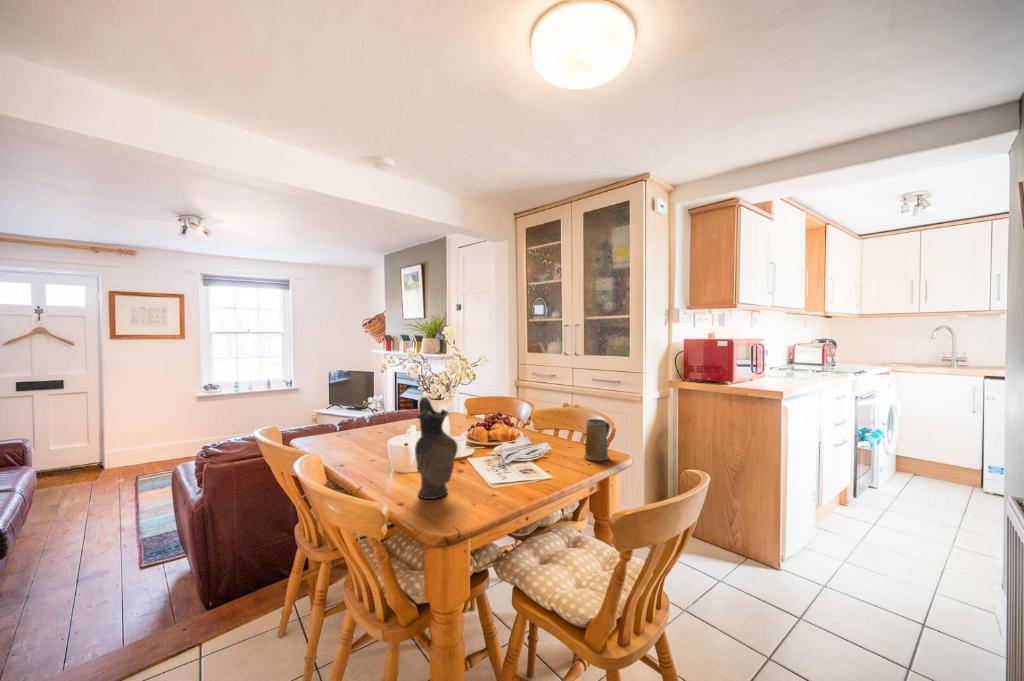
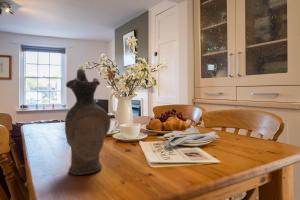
mug: present [584,419,610,461] -> none [252,109,280,150]

